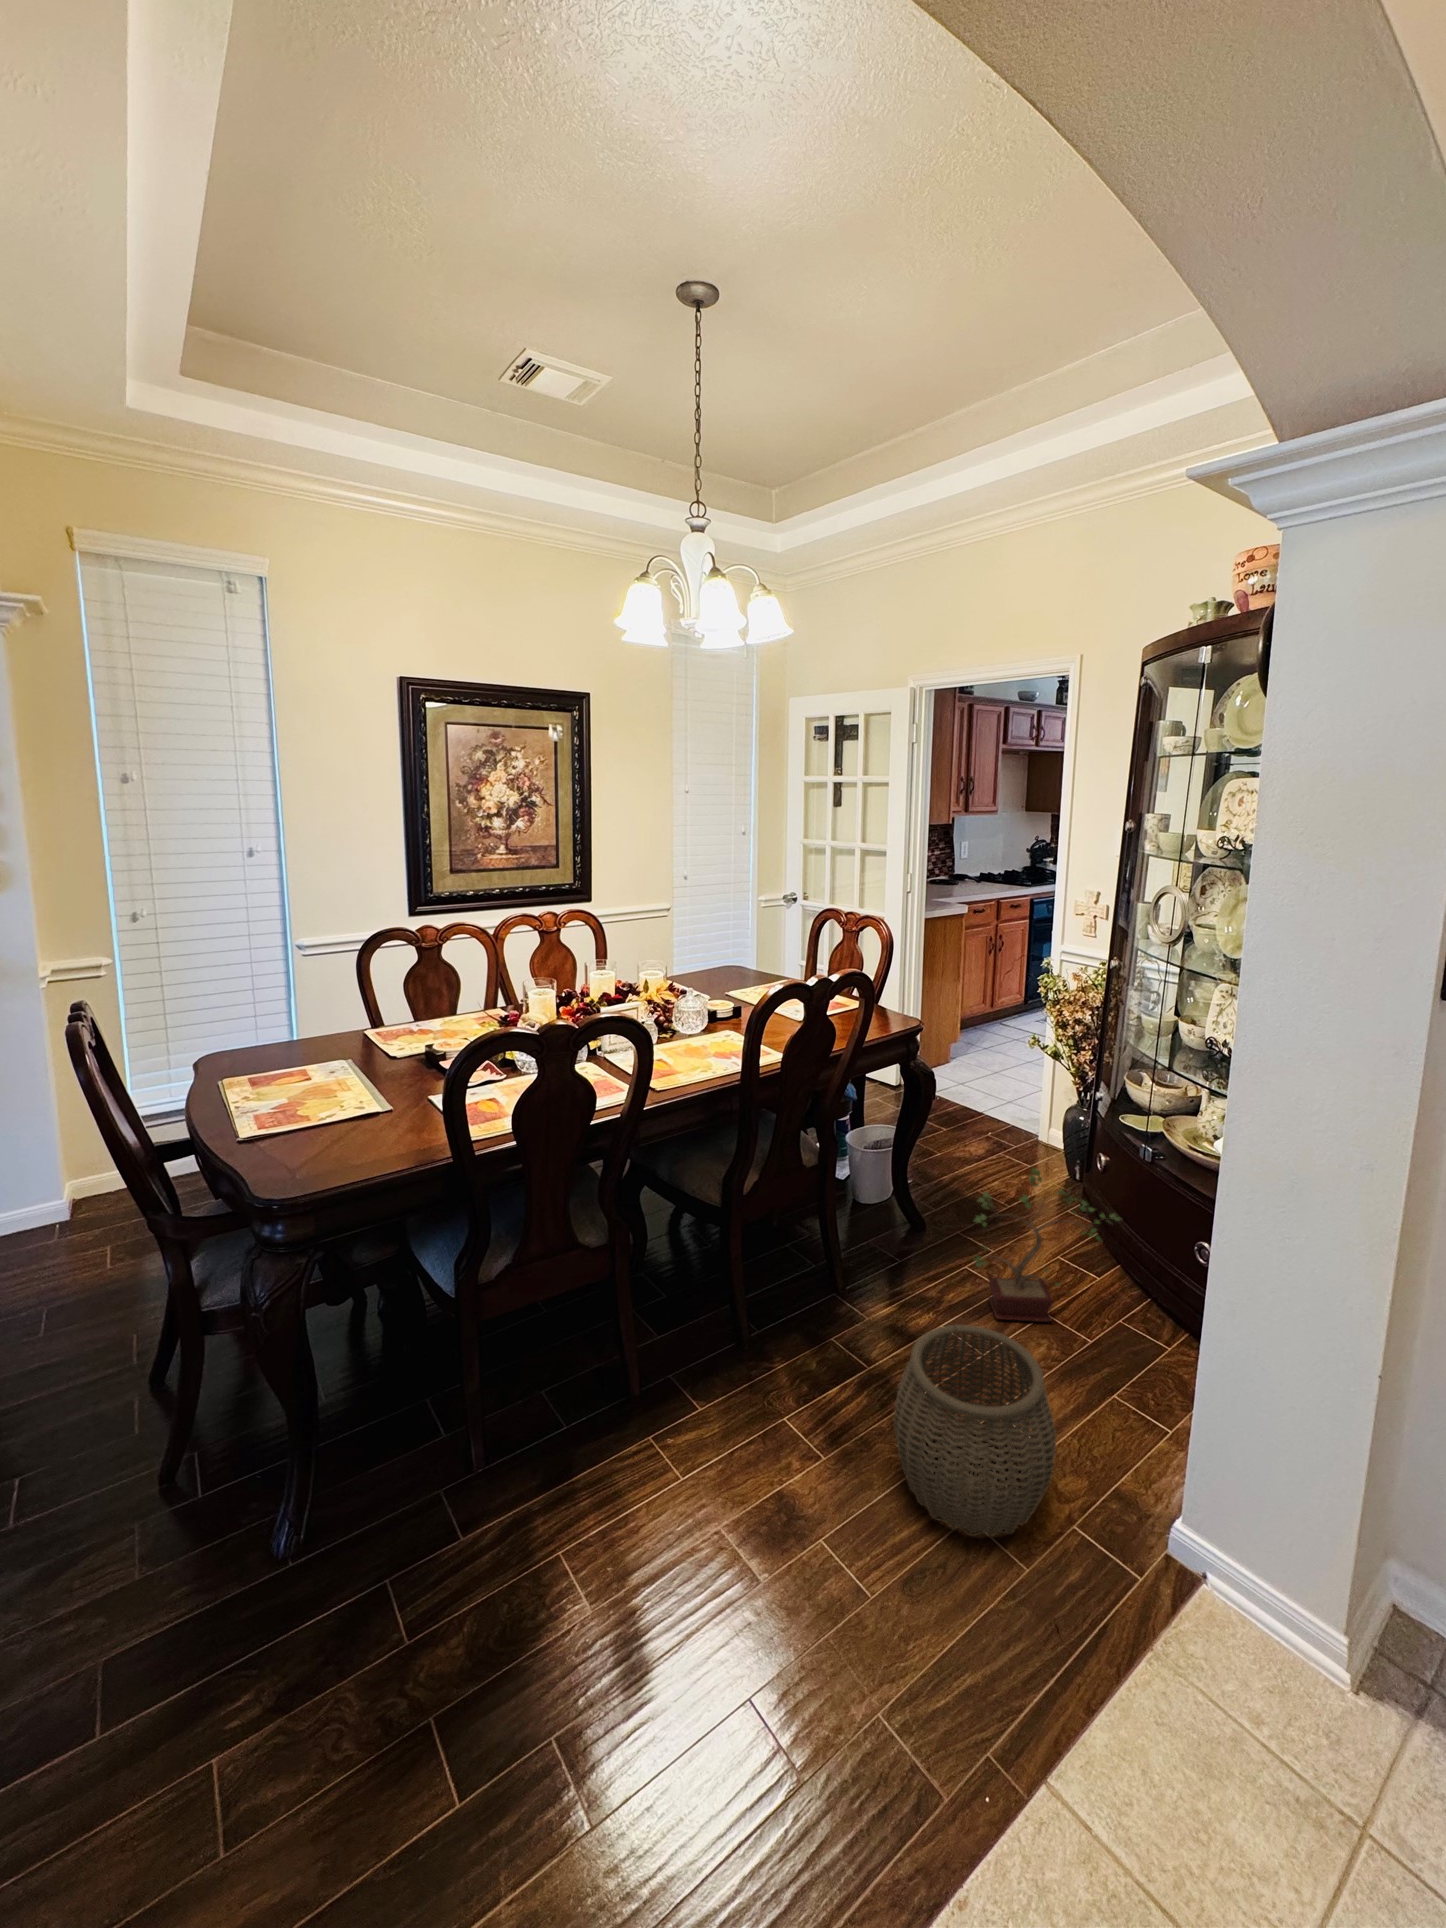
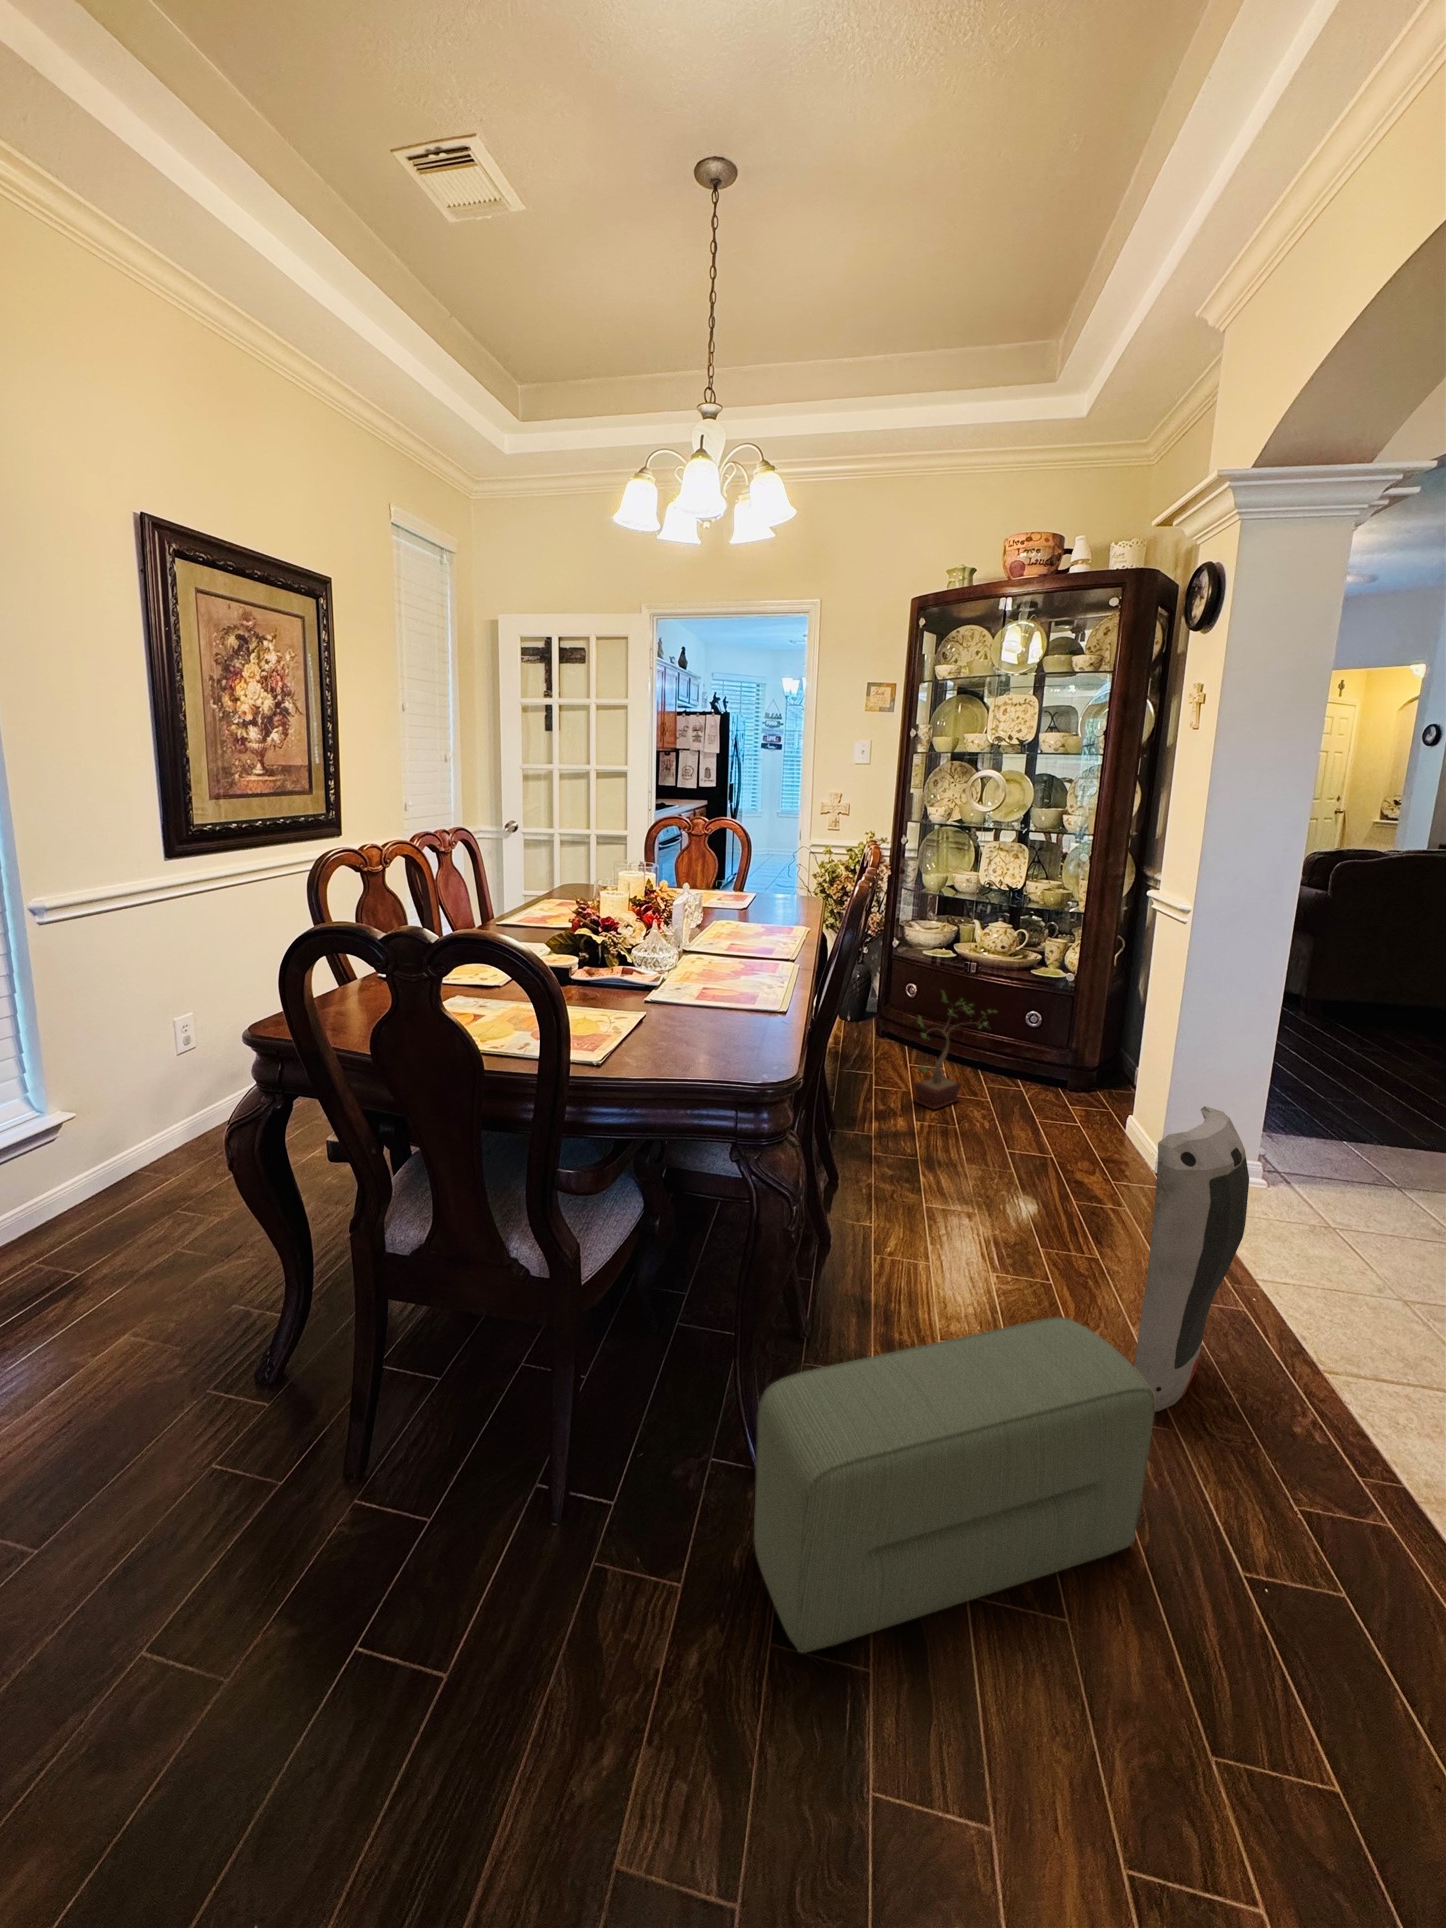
woven basket: present [894,1325,1056,1537] -> none [999,1086,1127,1218]
air purifier: none [596,1404,791,1773] -> present [1134,1106,1249,1412]
pouf: none [108,1436,468,1823] -> present [754,1317,1155,1653]

